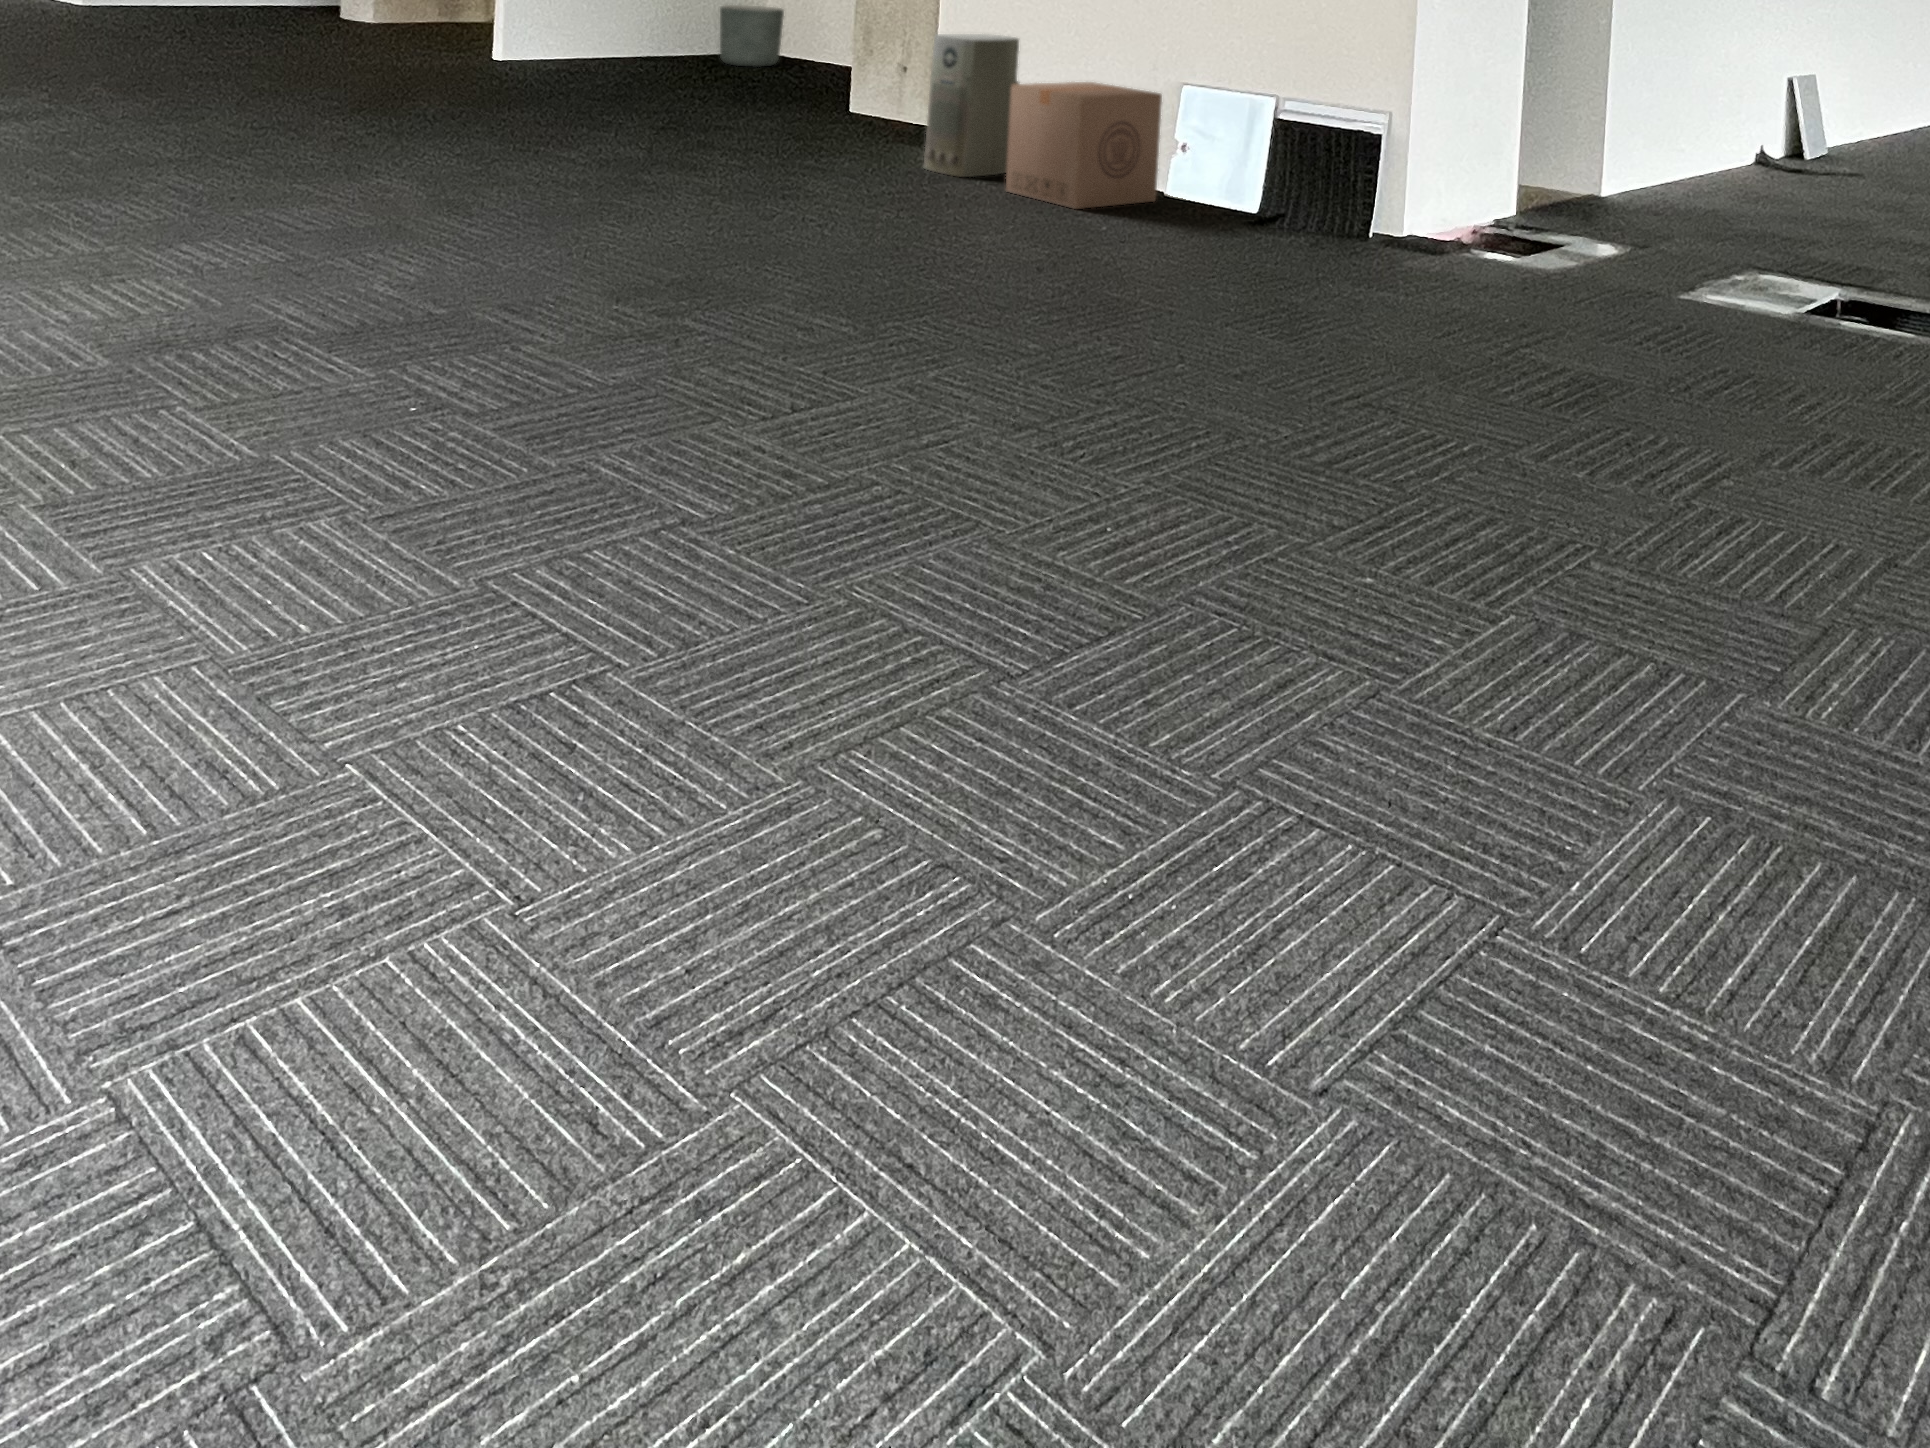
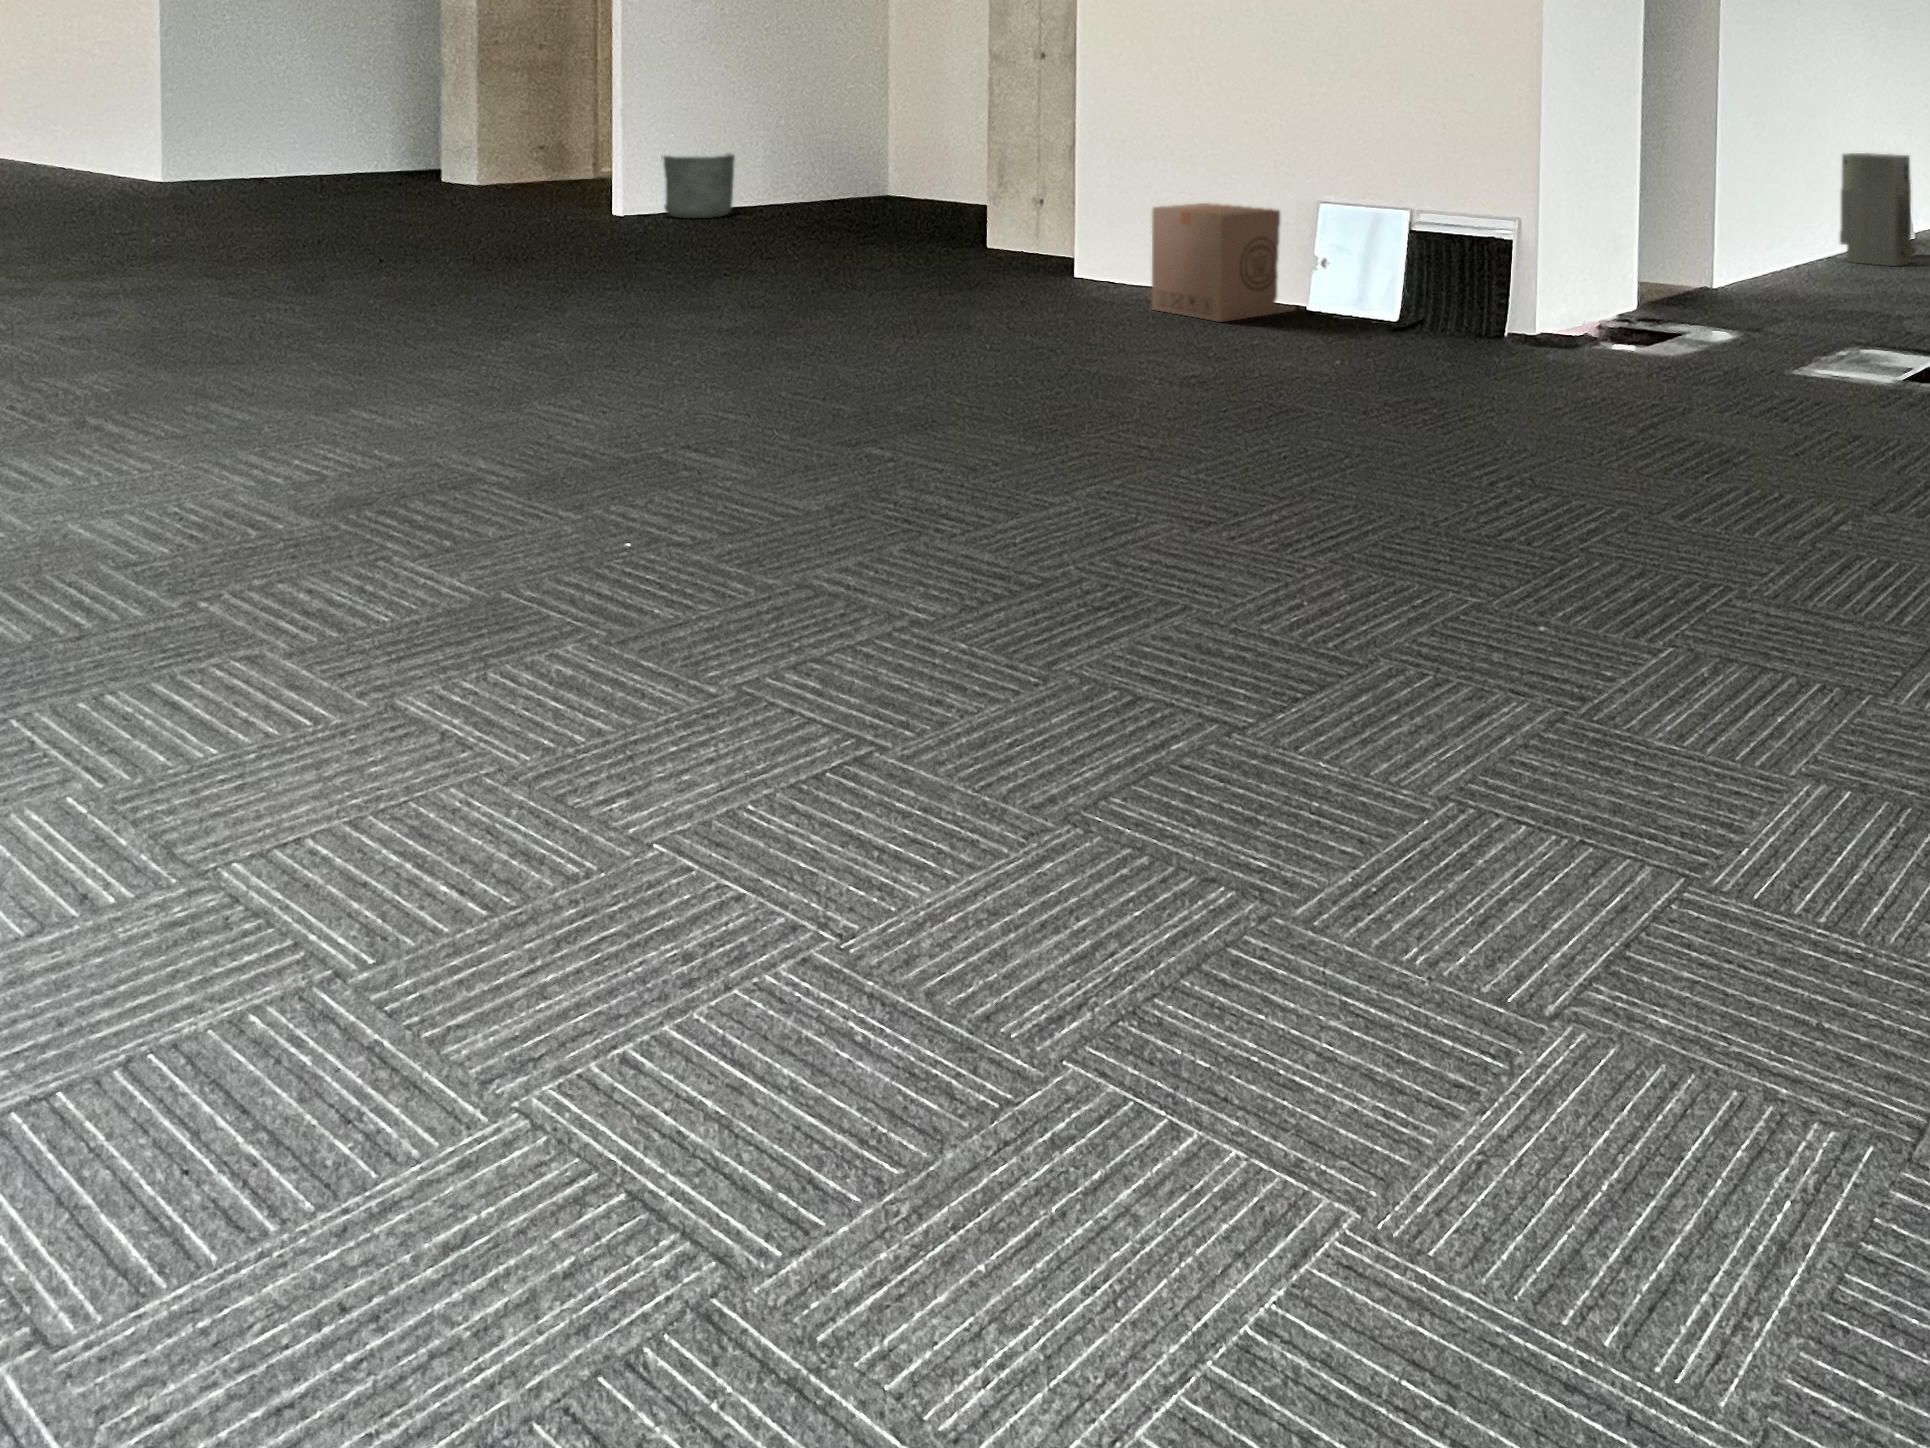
planter: present [720,5,784,67] -> present [663,153,735,218]
air purifier: present [924,34,1019,177] -> present [1840,153,1917,266]

